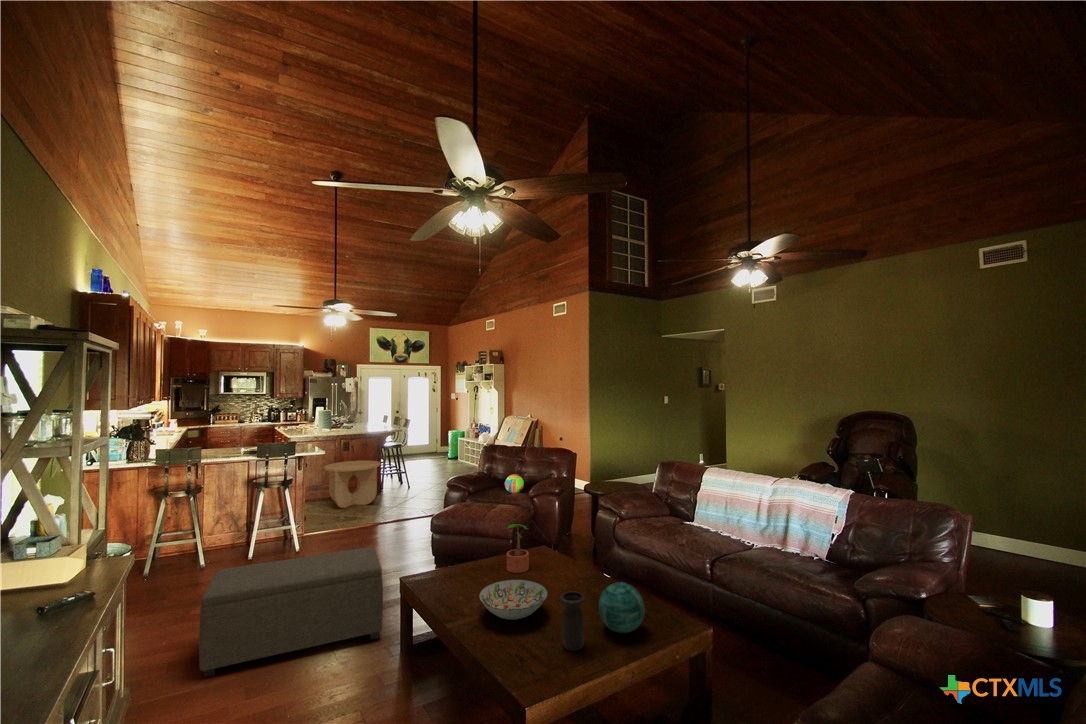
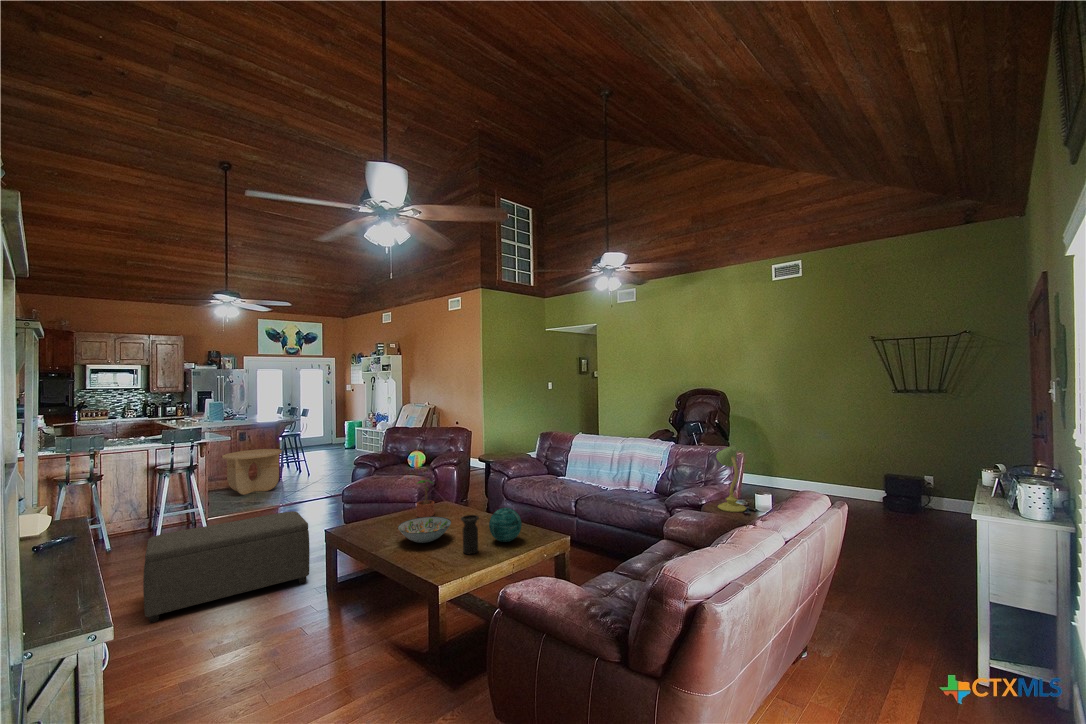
table lamp: none [958,519,1022,632] -> present [716,446,746,512]

